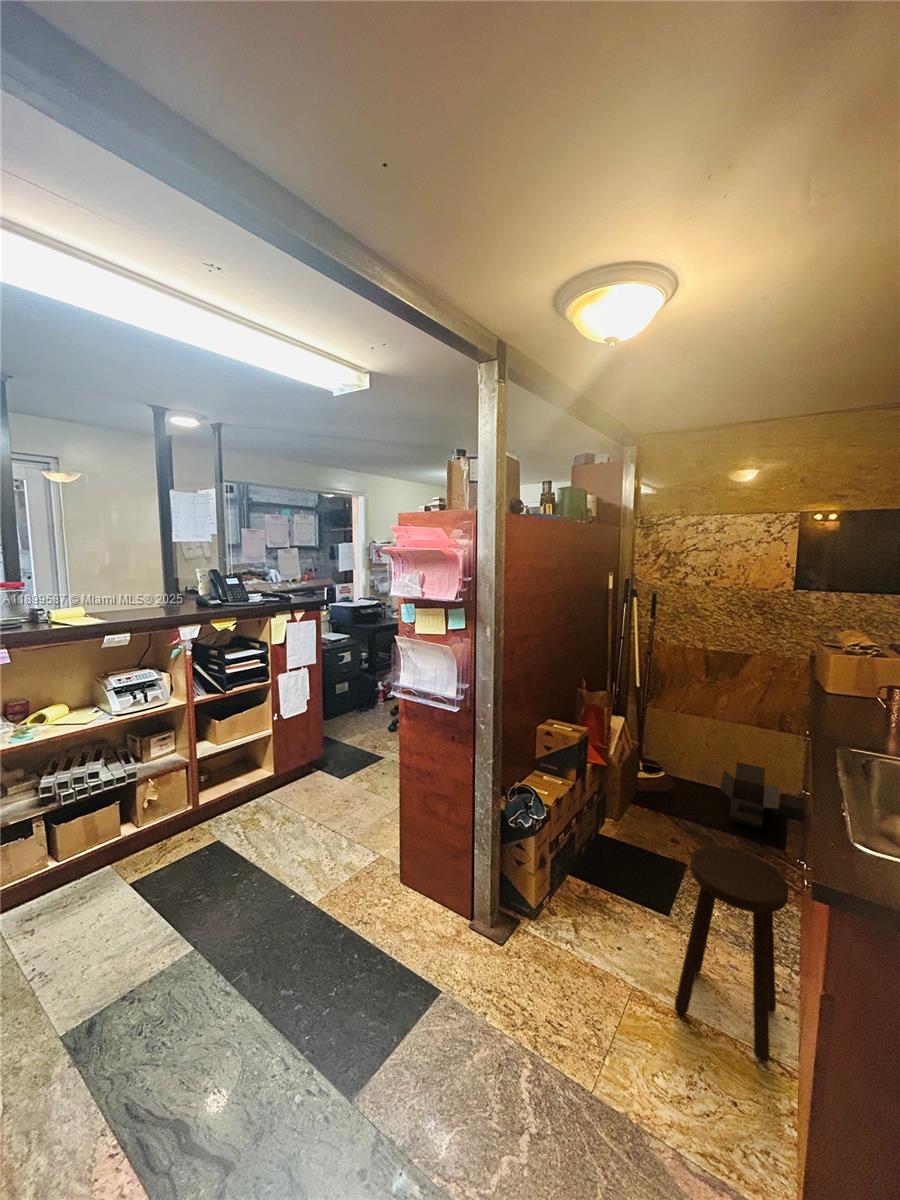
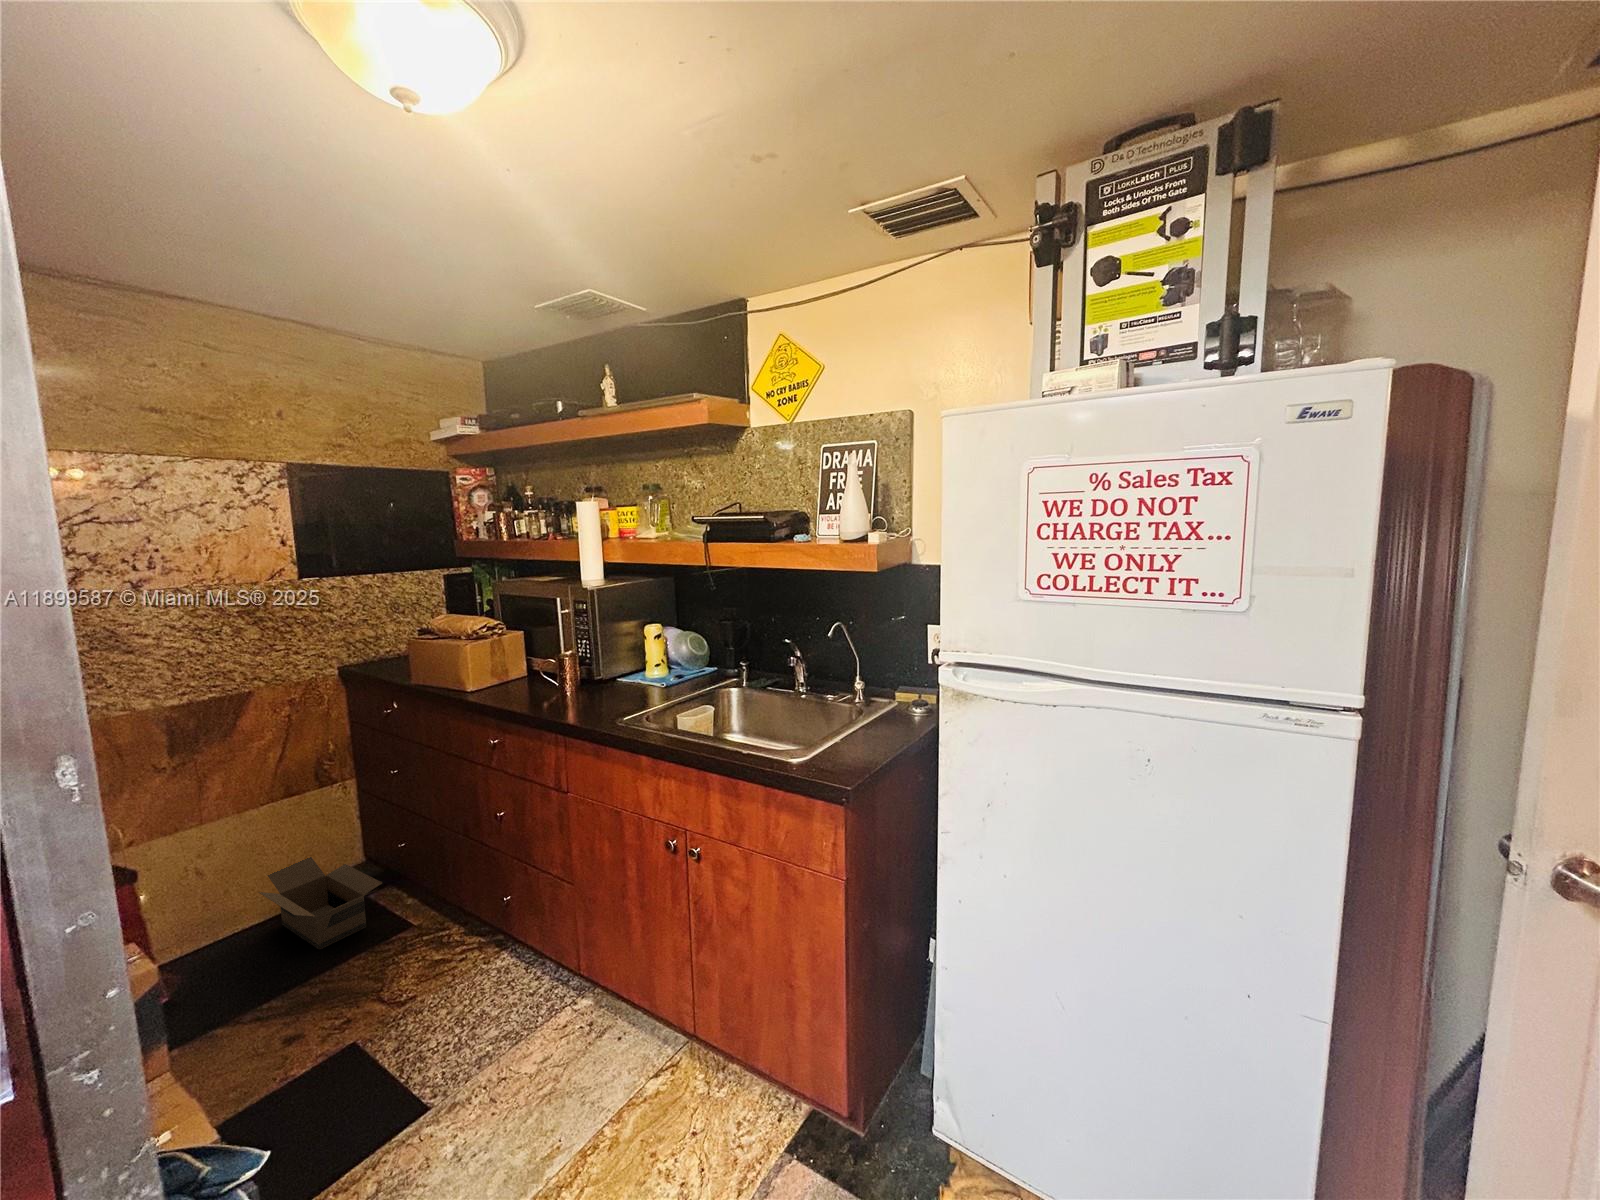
stool: present [675,846,789,1063] -> none [523,885,661,1158]

